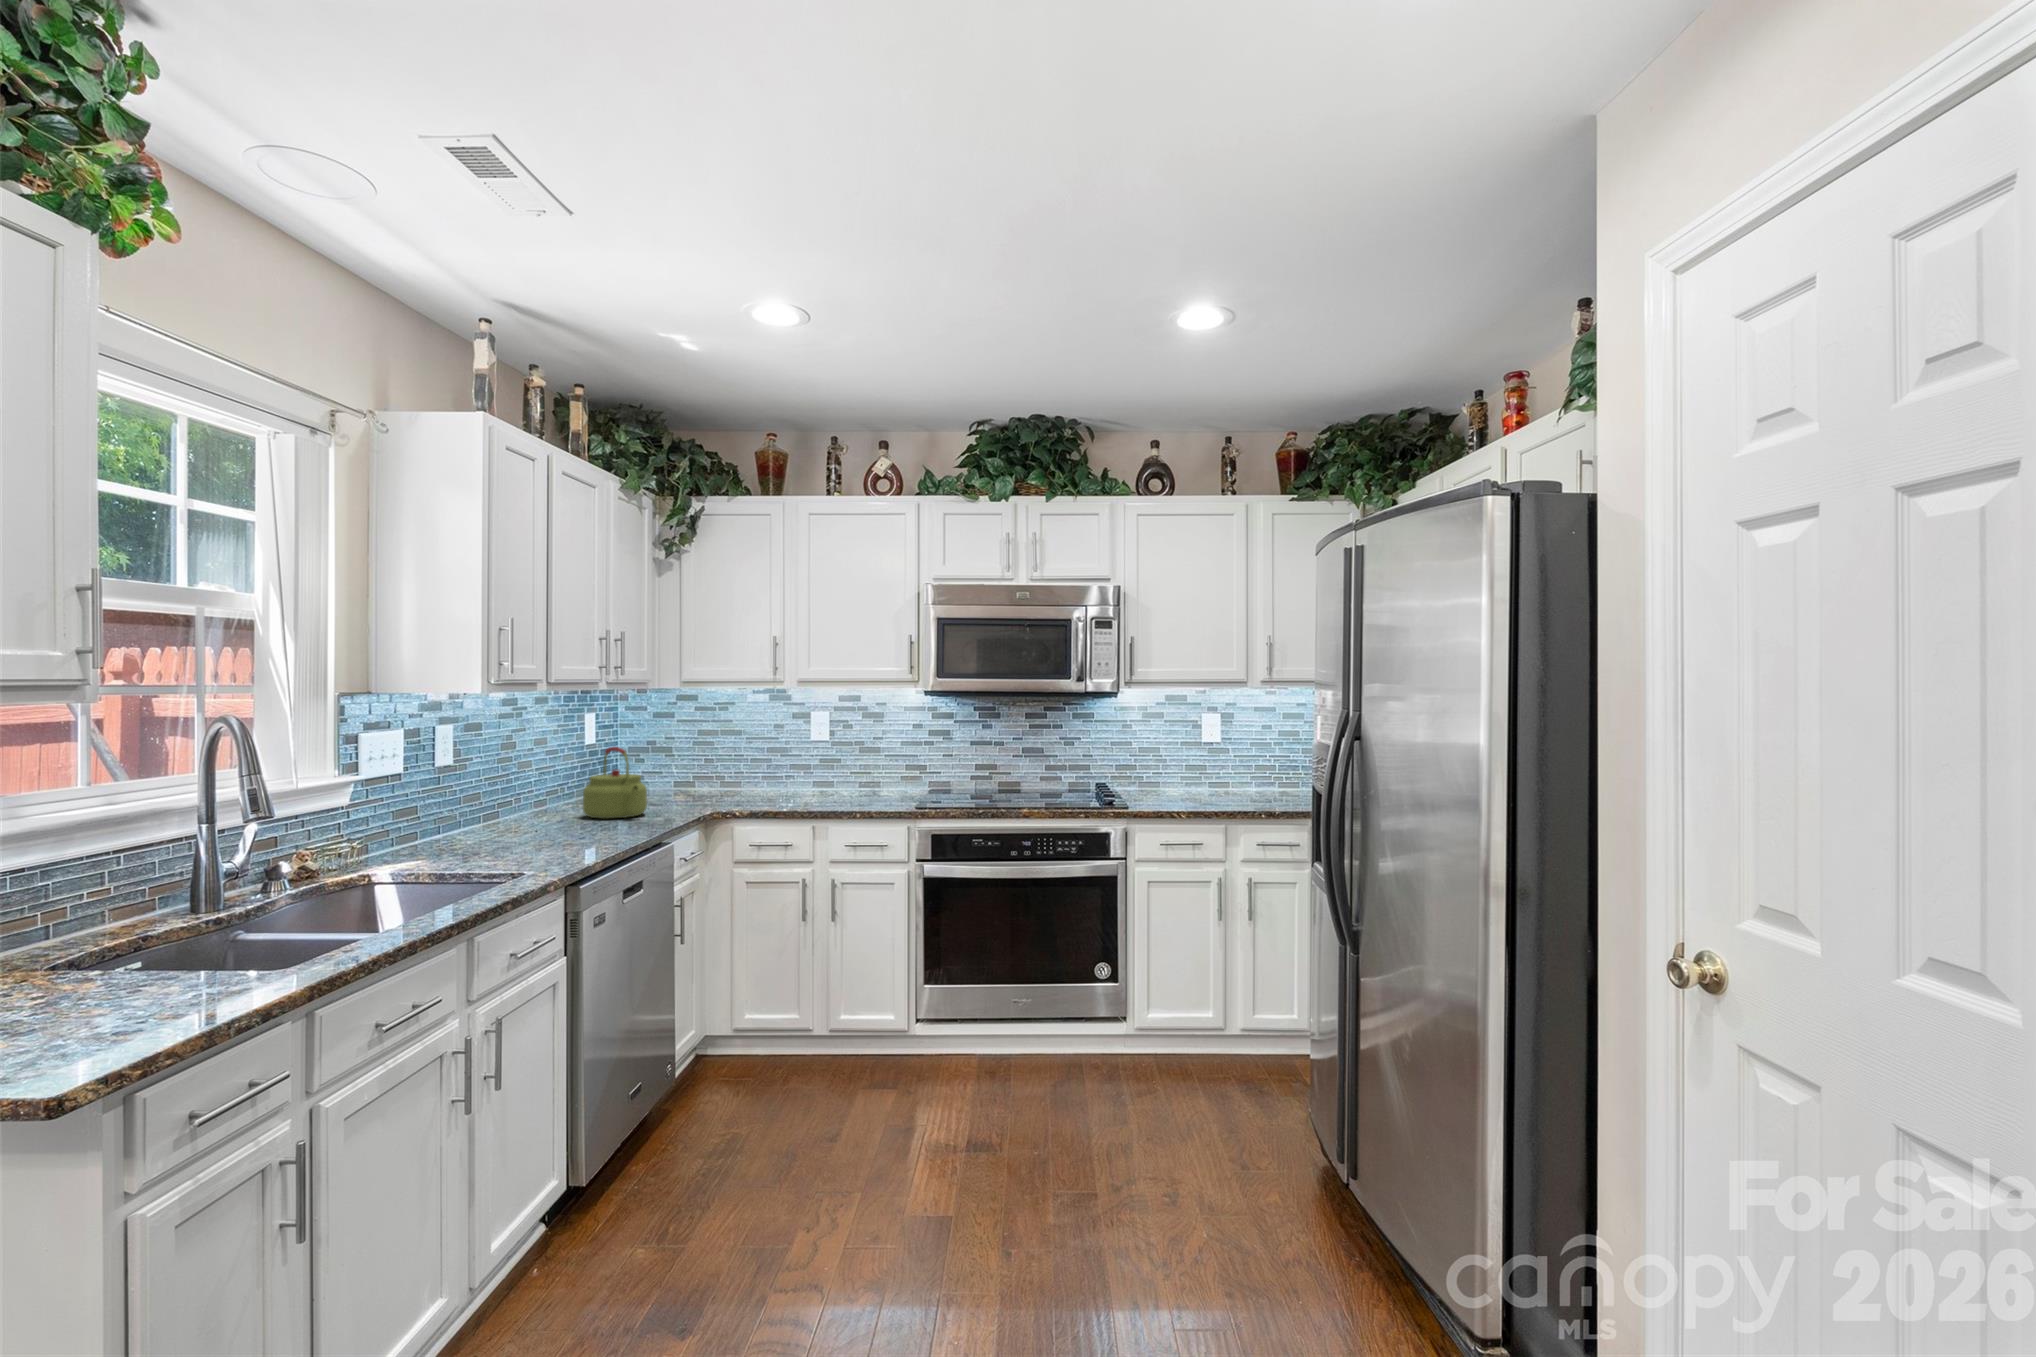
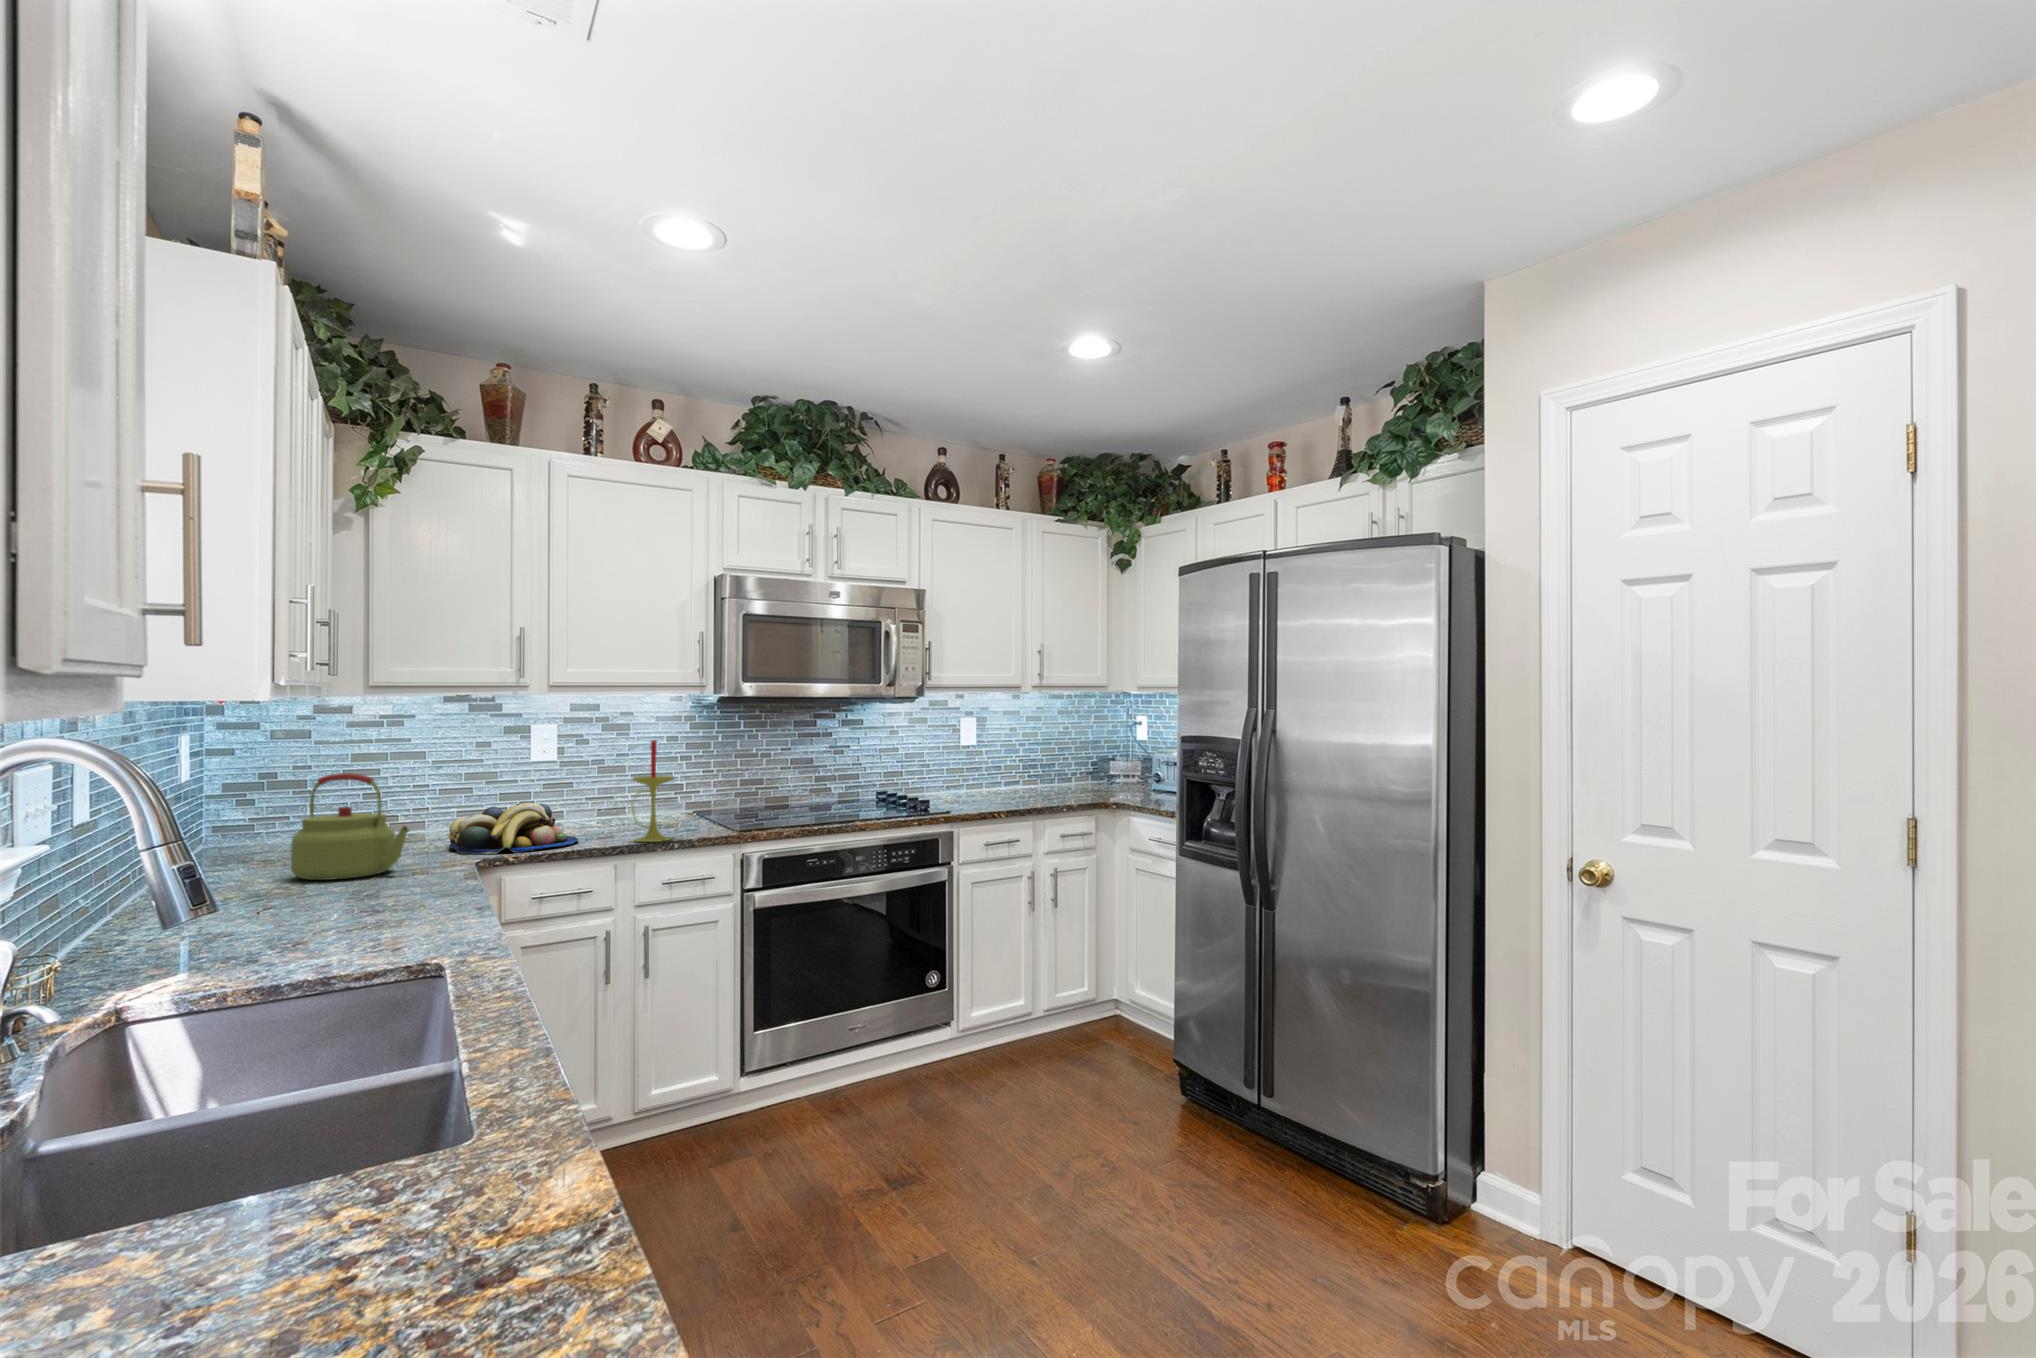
candle: none [823,727,863,812] -> present [631,740,674,842]
fruit bowl: none [713,772,806,811] -> present [449,802,578,854]

